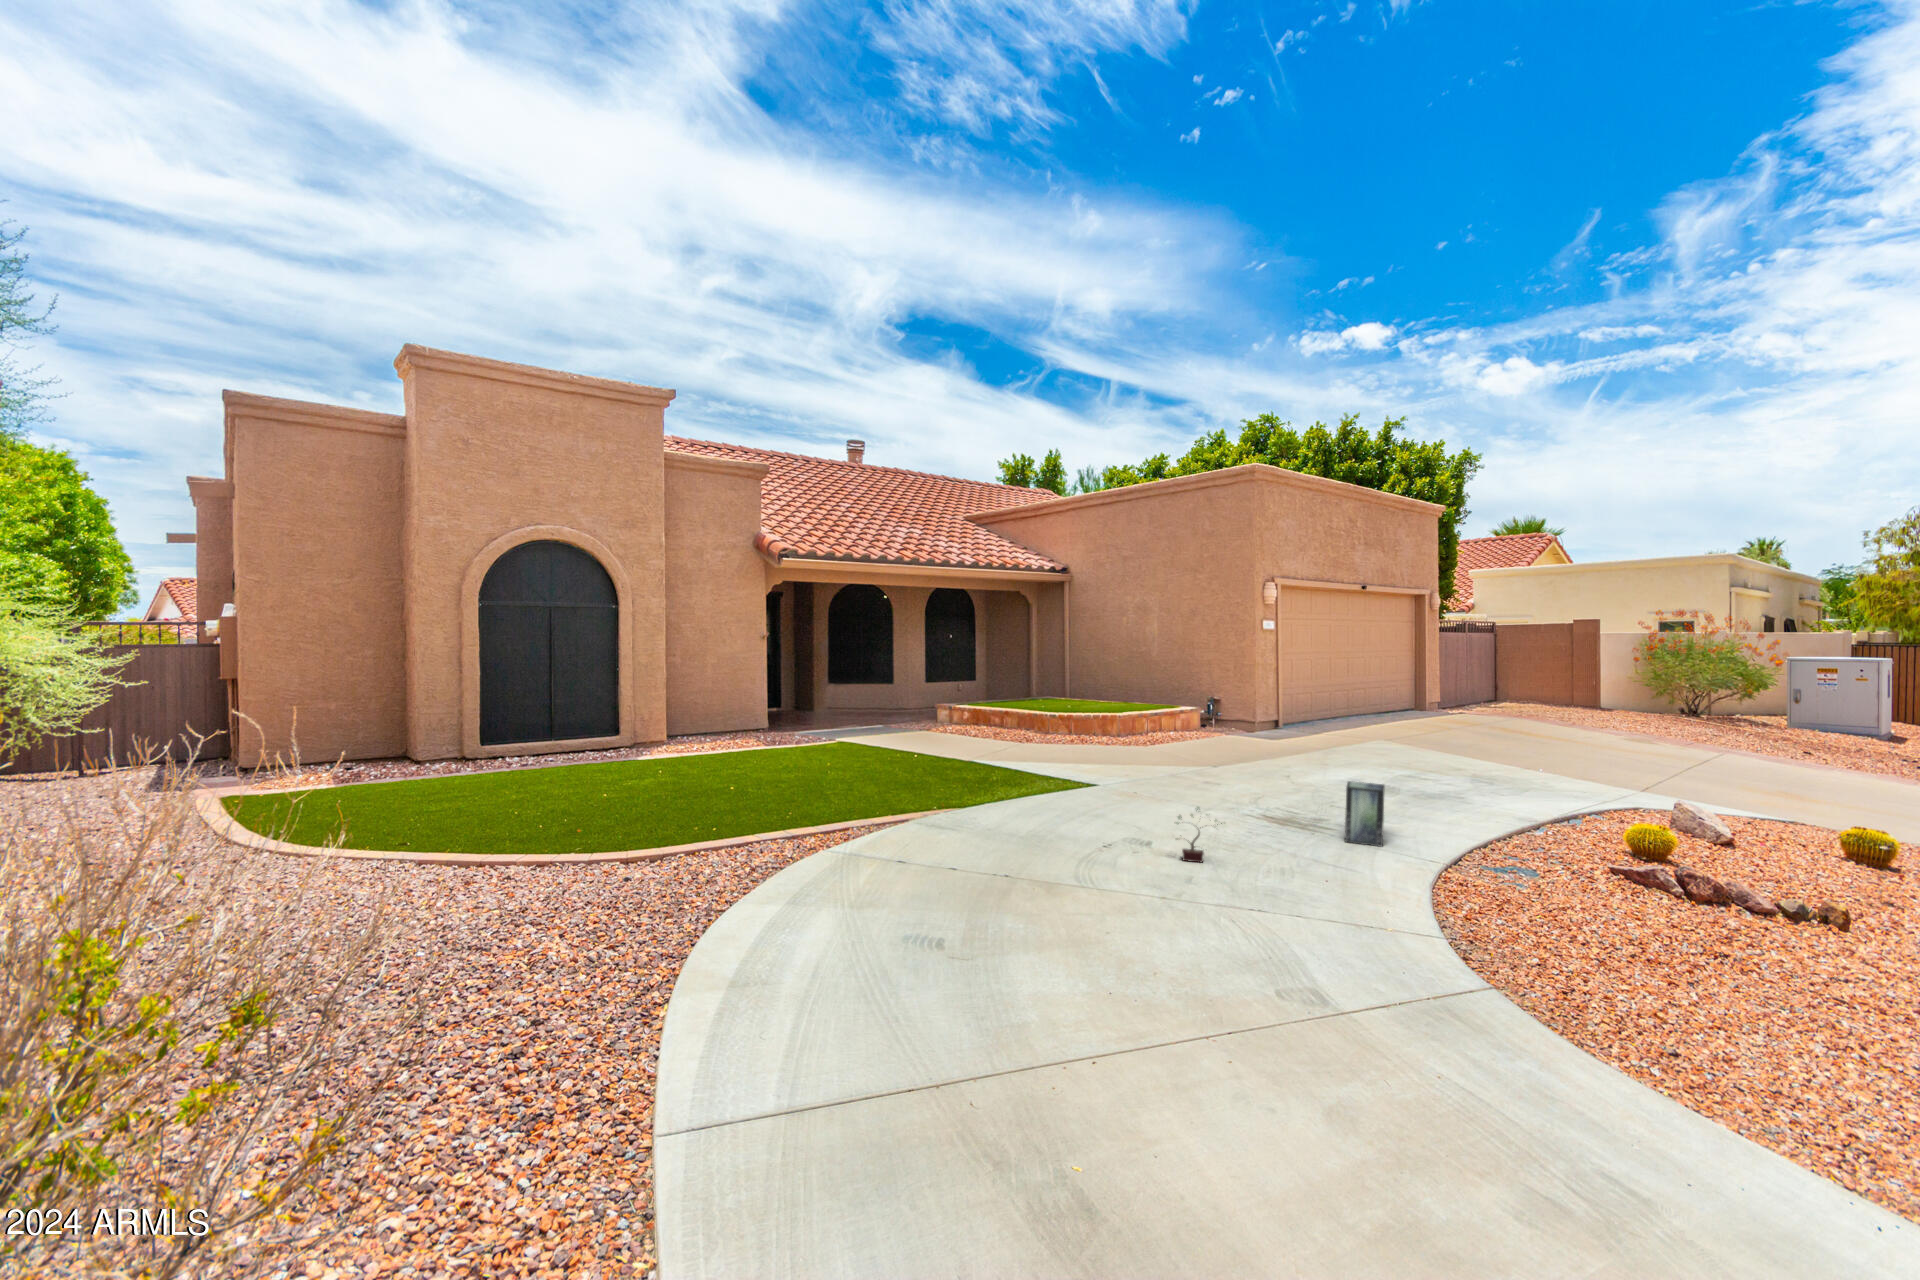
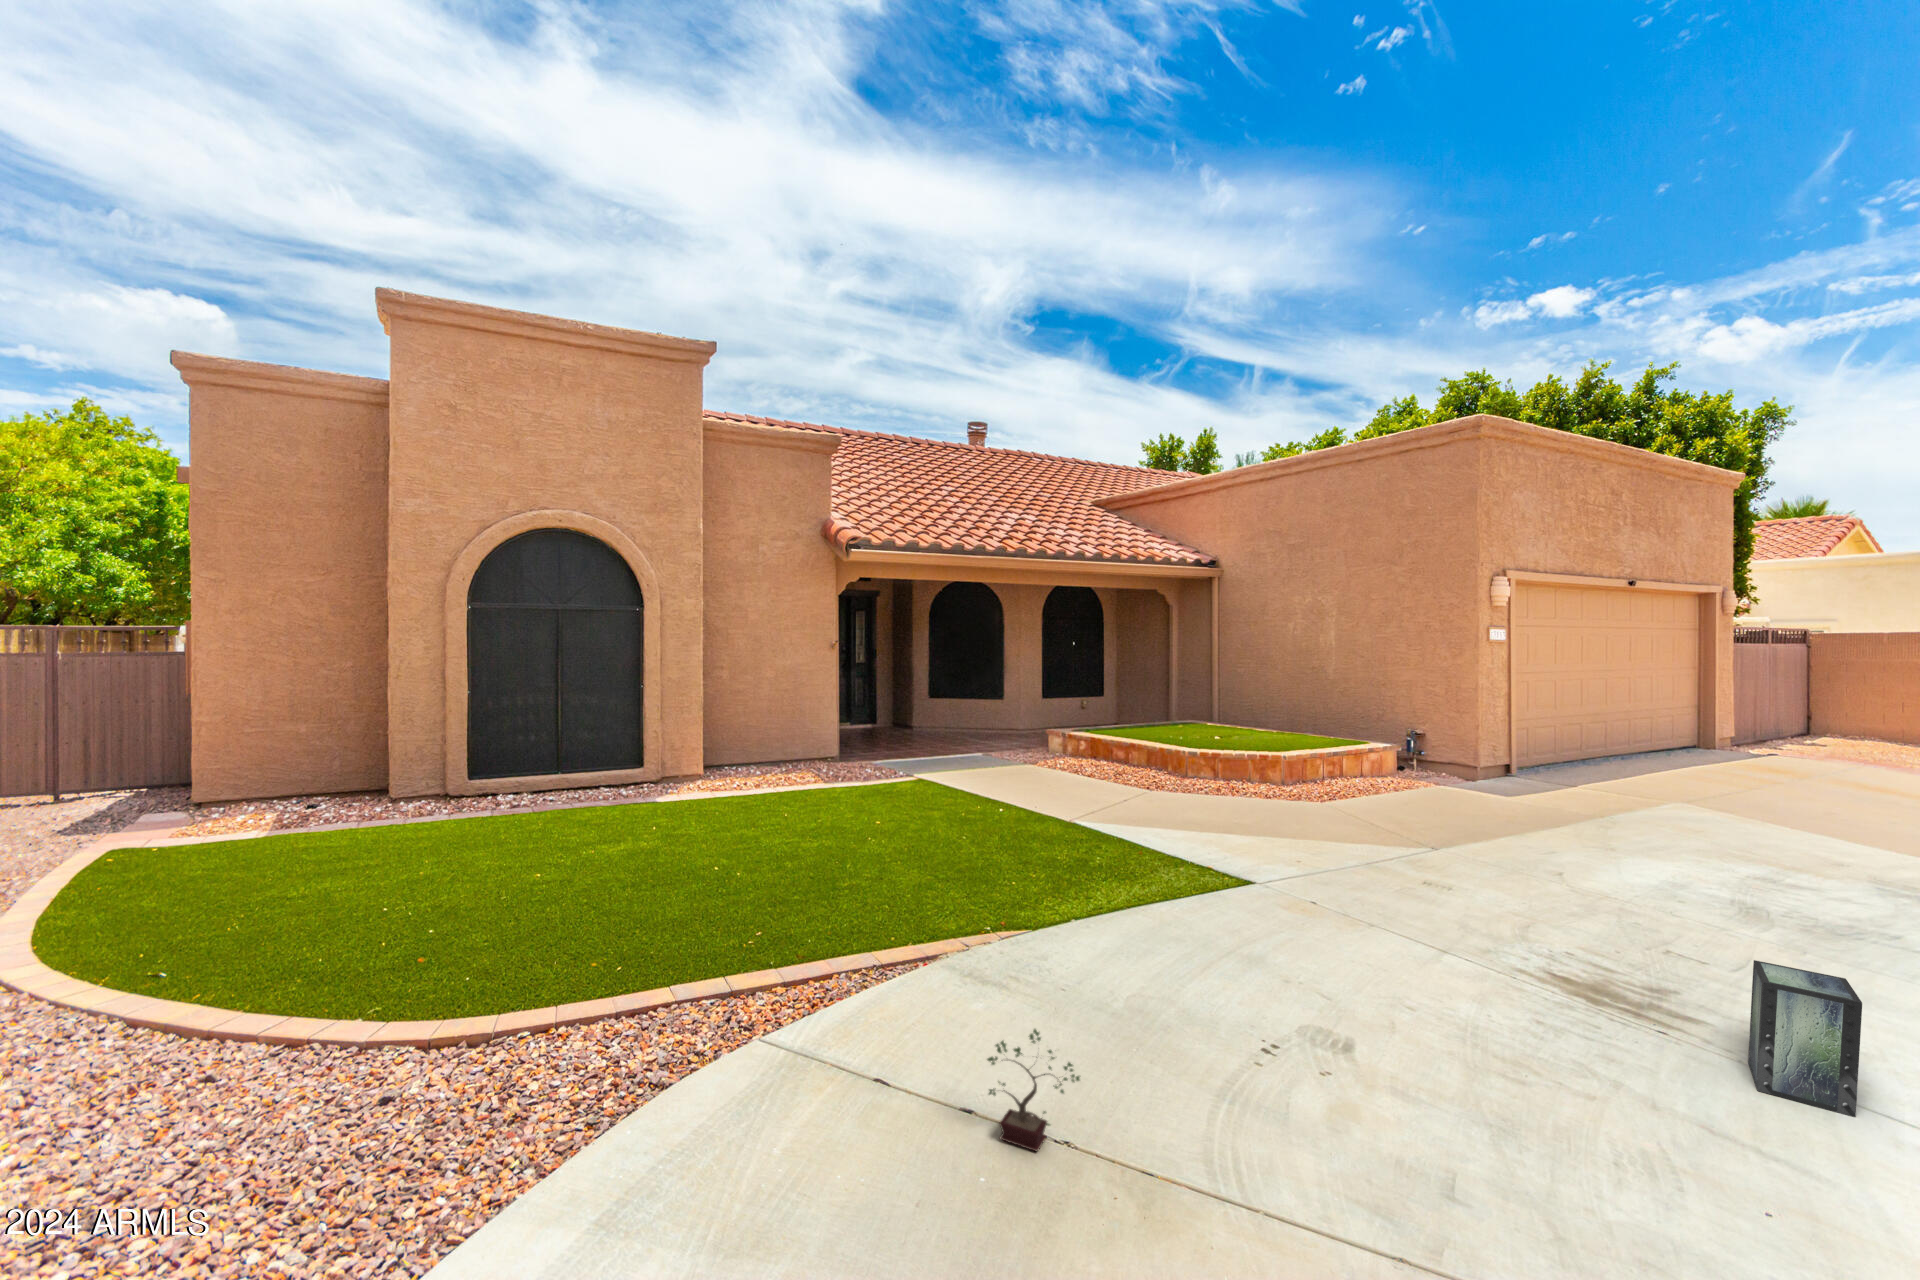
potted plant: present [1178,807,1222,862] -> present [987,1029,1080,1151]

